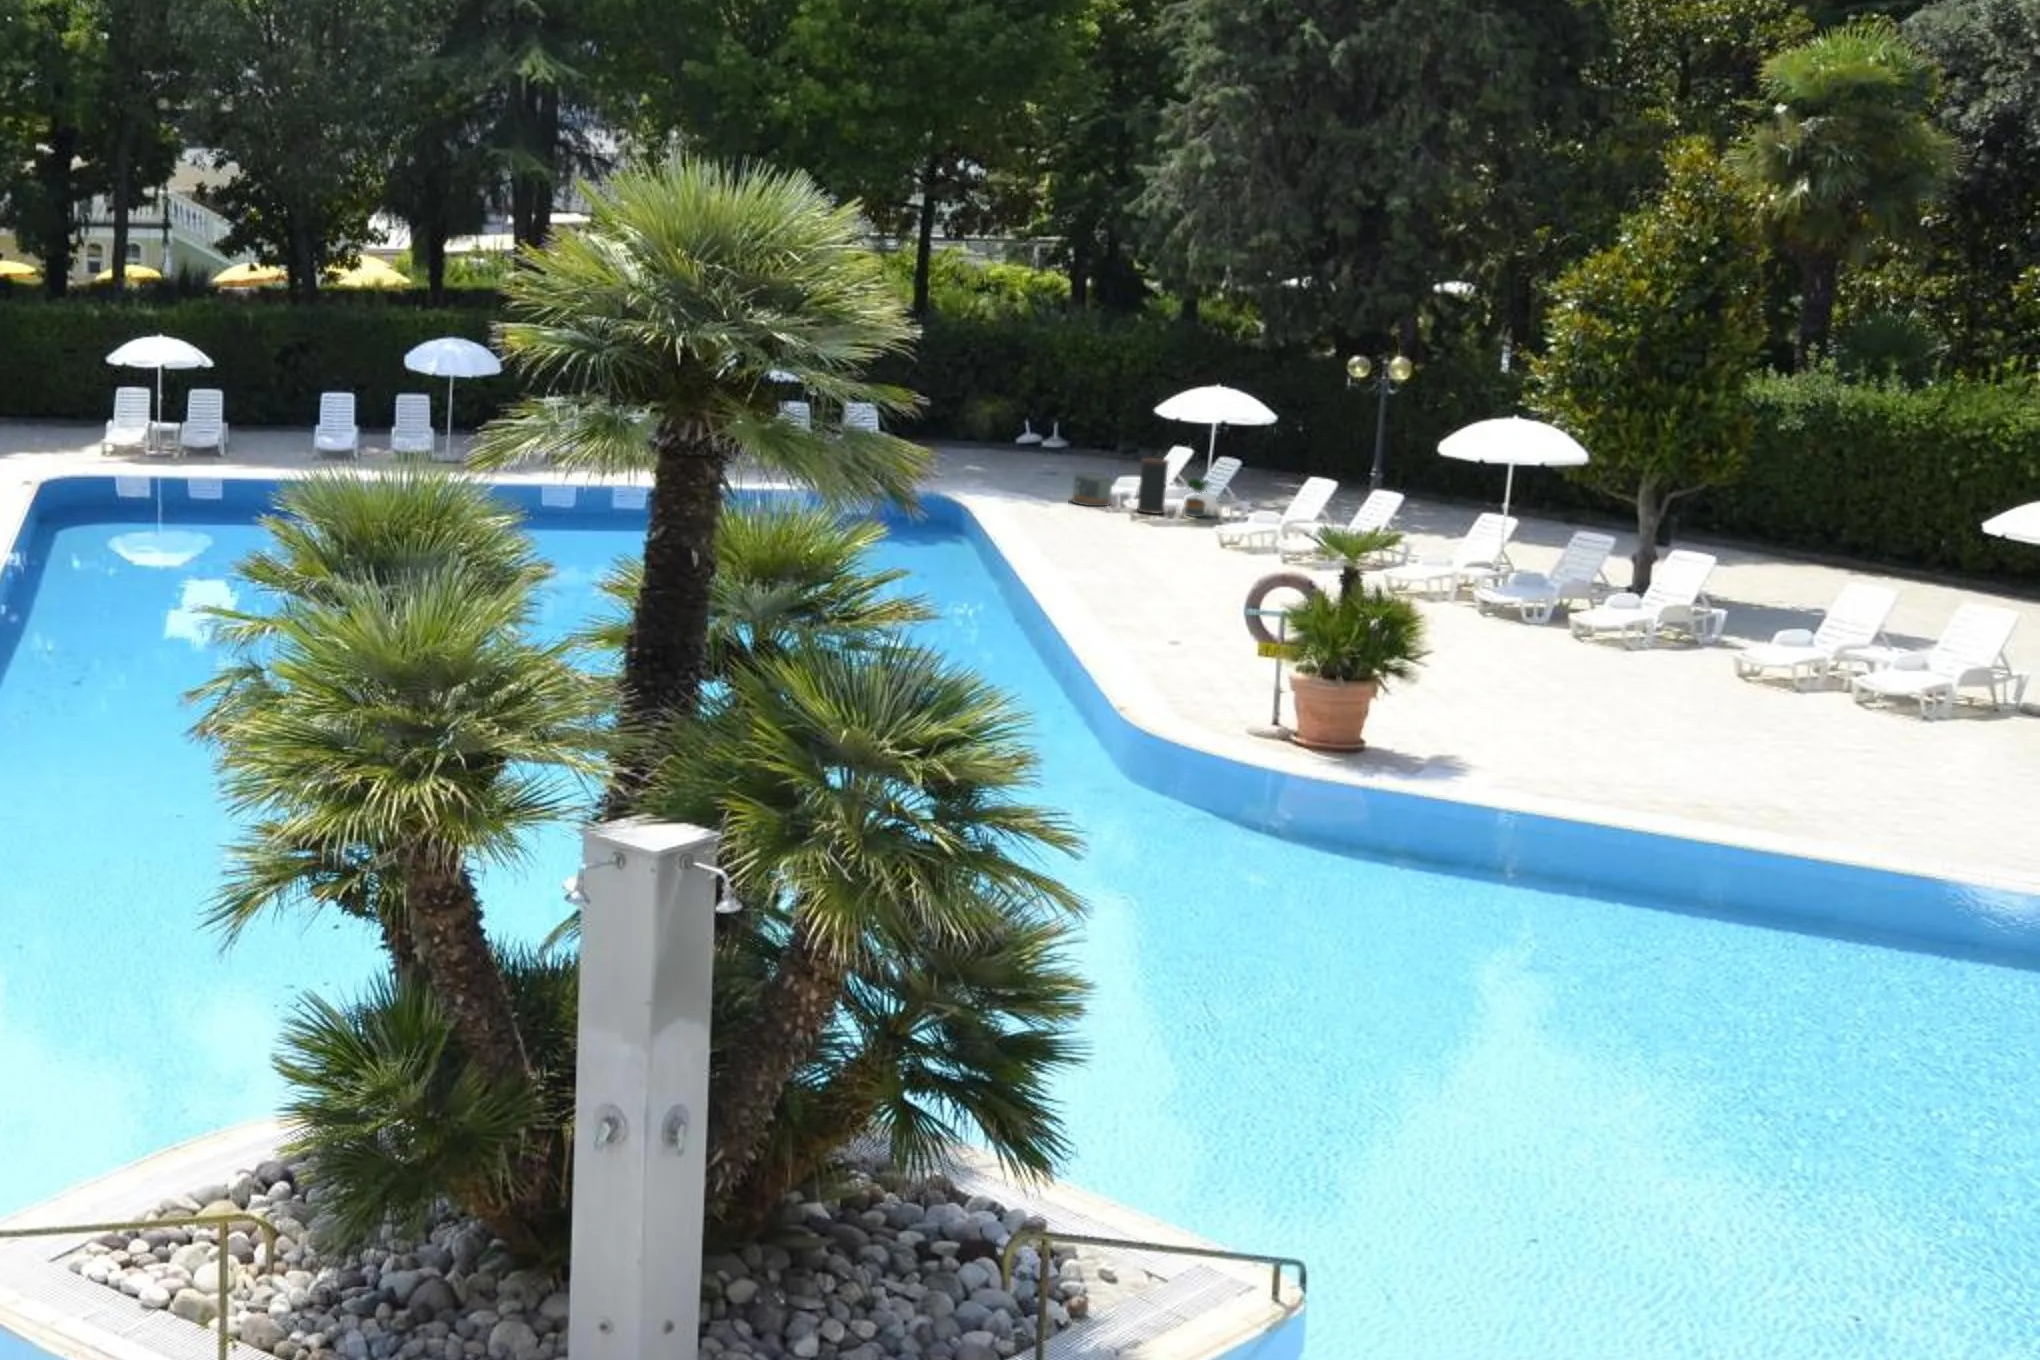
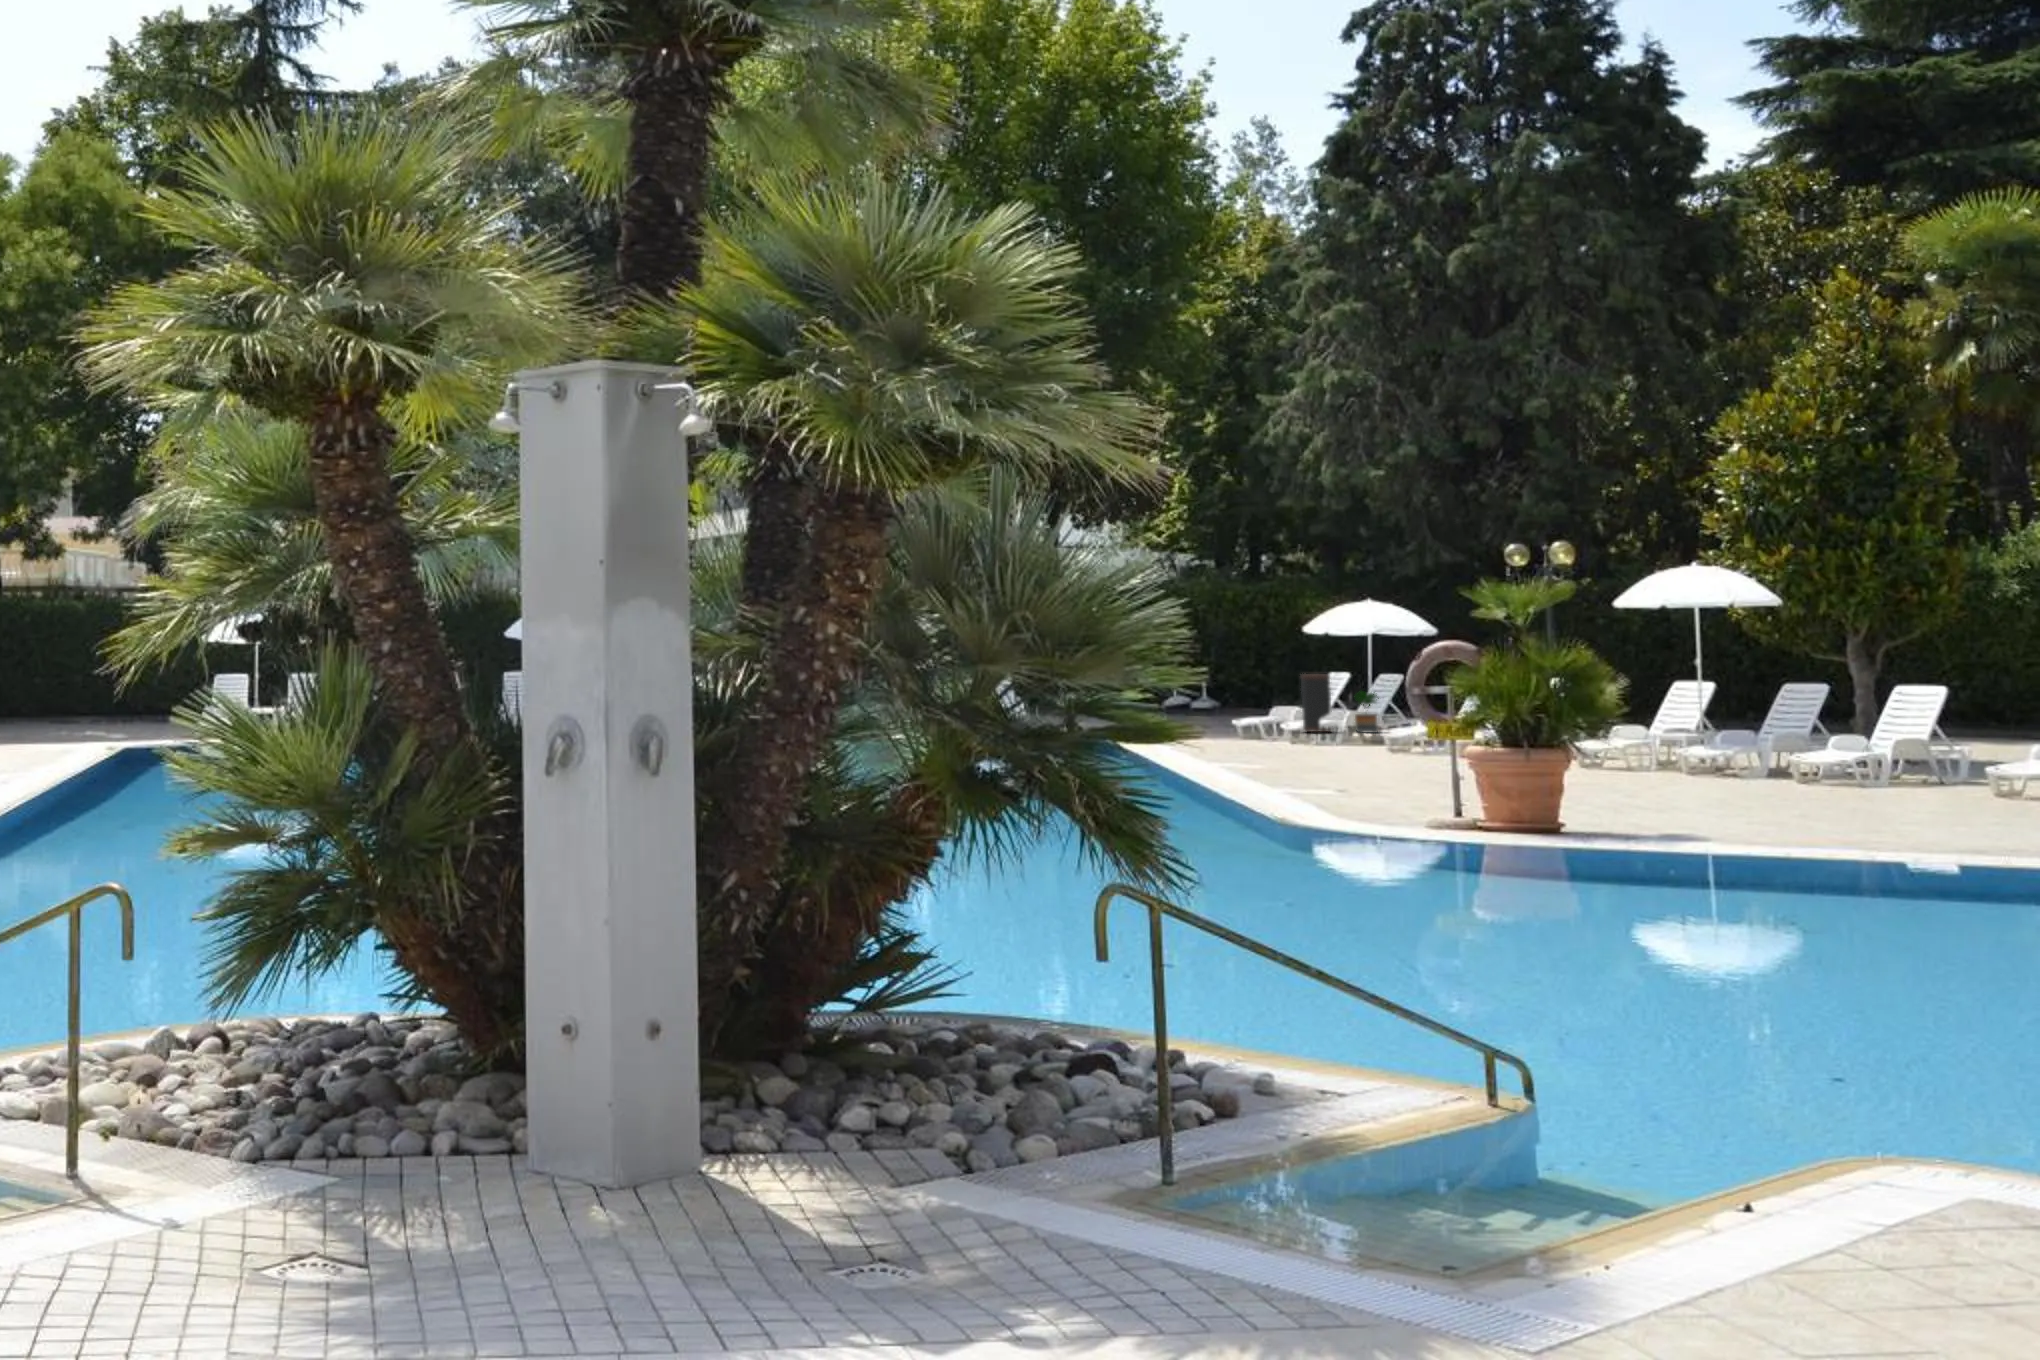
pouf: present [1072,472,1112,506] -> none [1231,697,1274,731]

